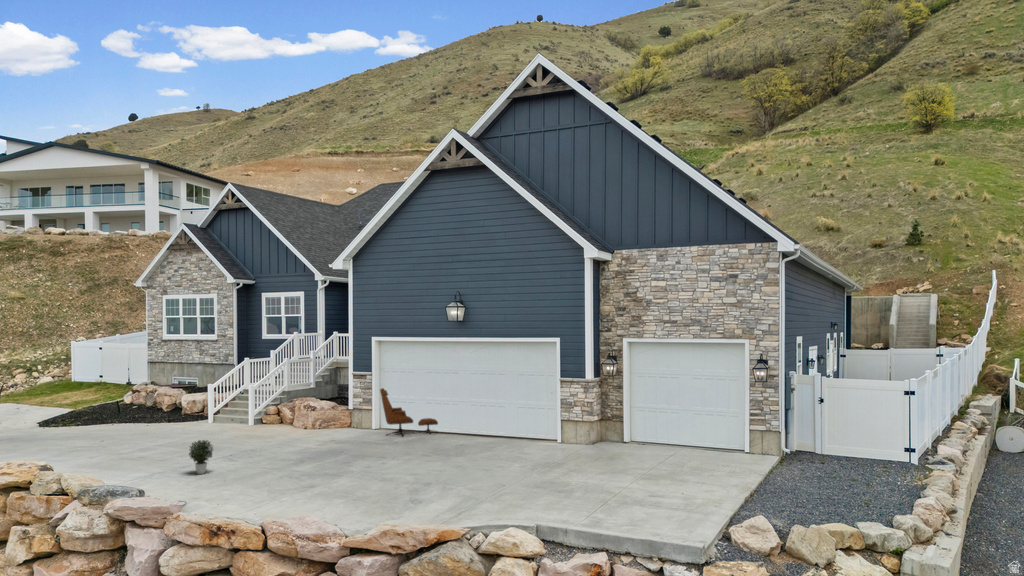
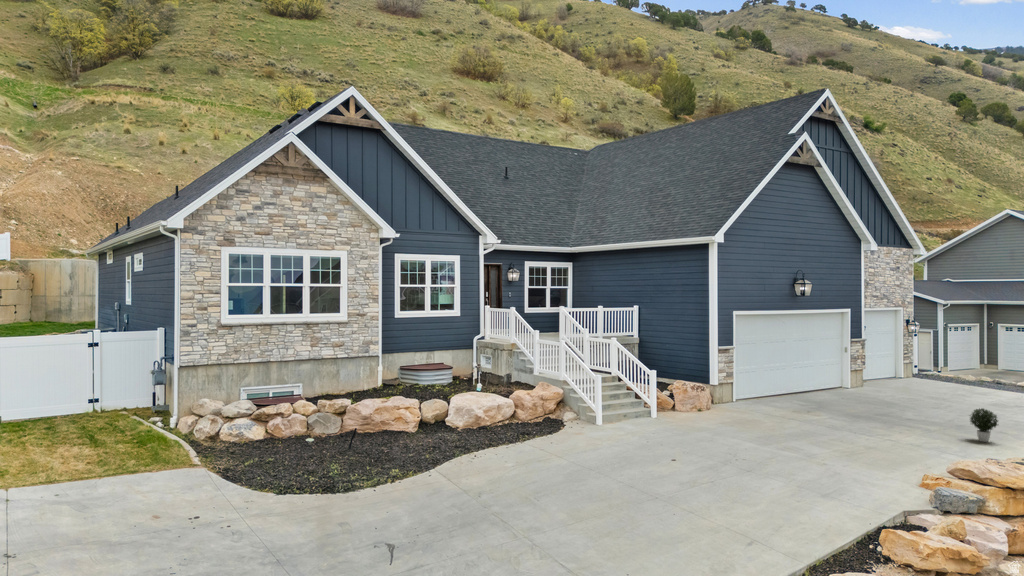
lounge chair: present [380,388,438,436] -> none [767,356,796,399]

